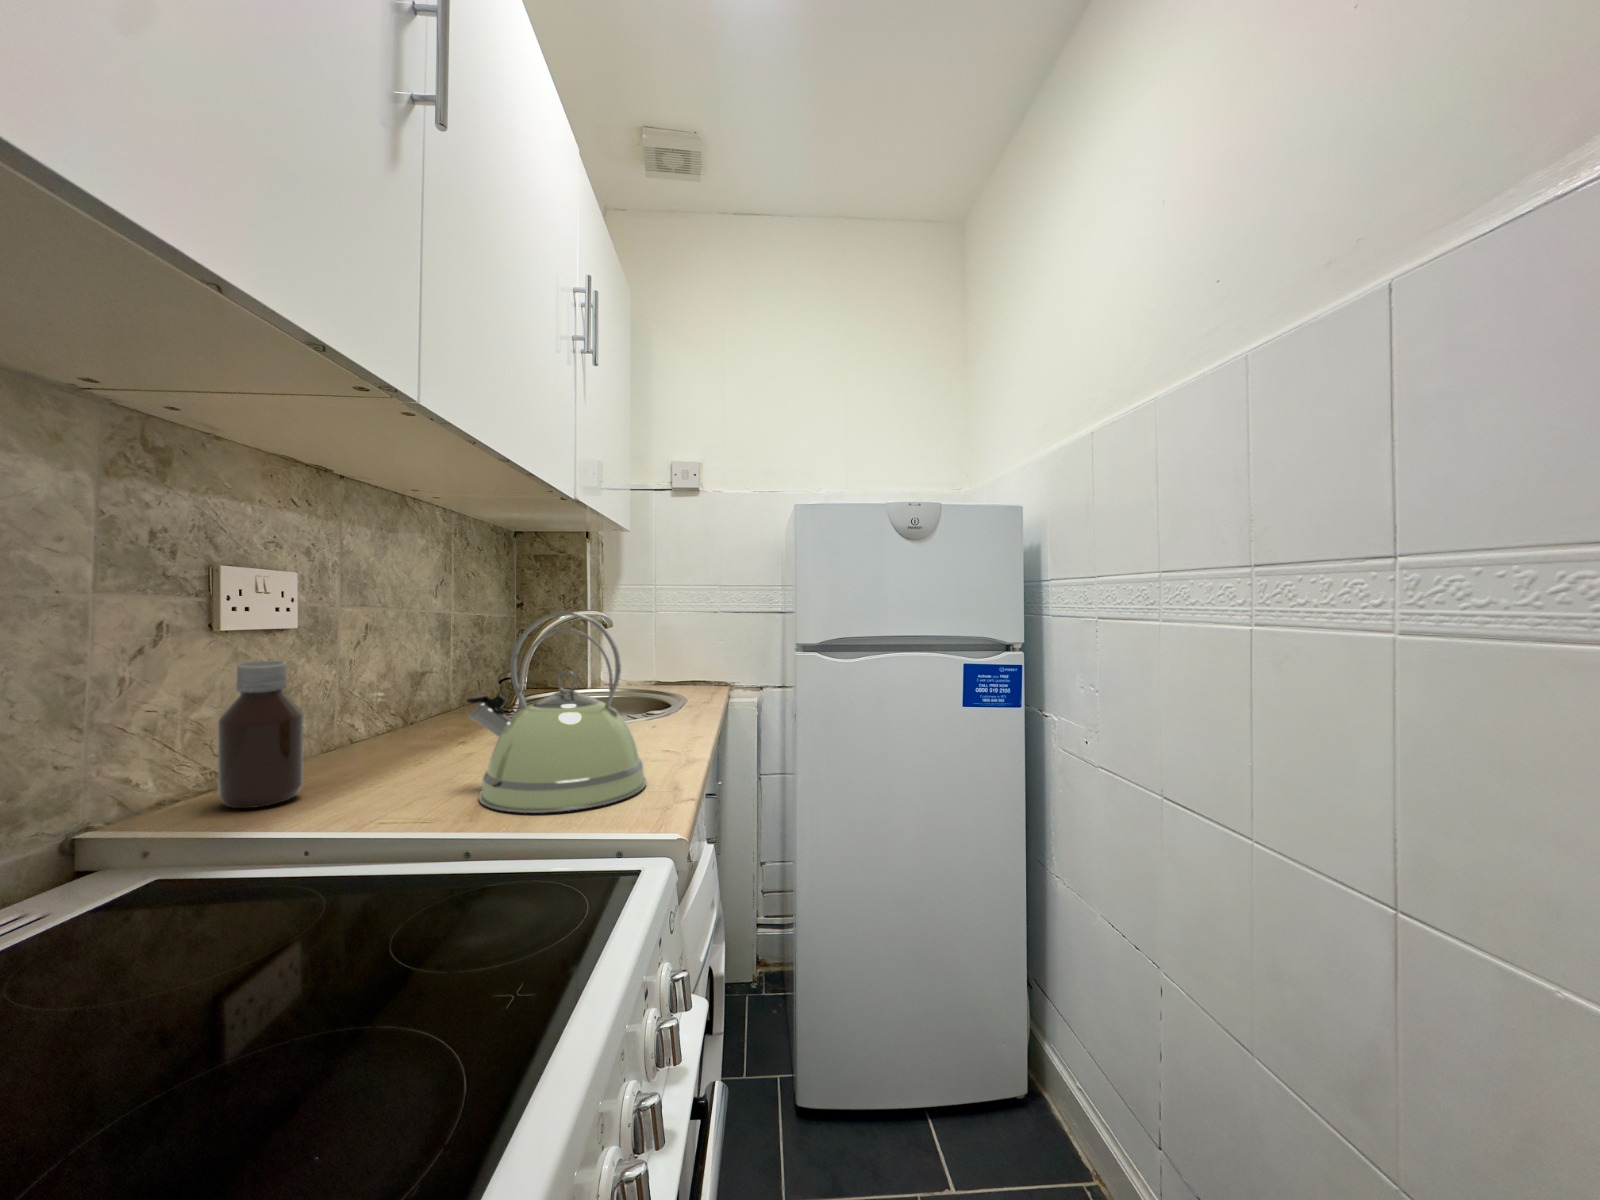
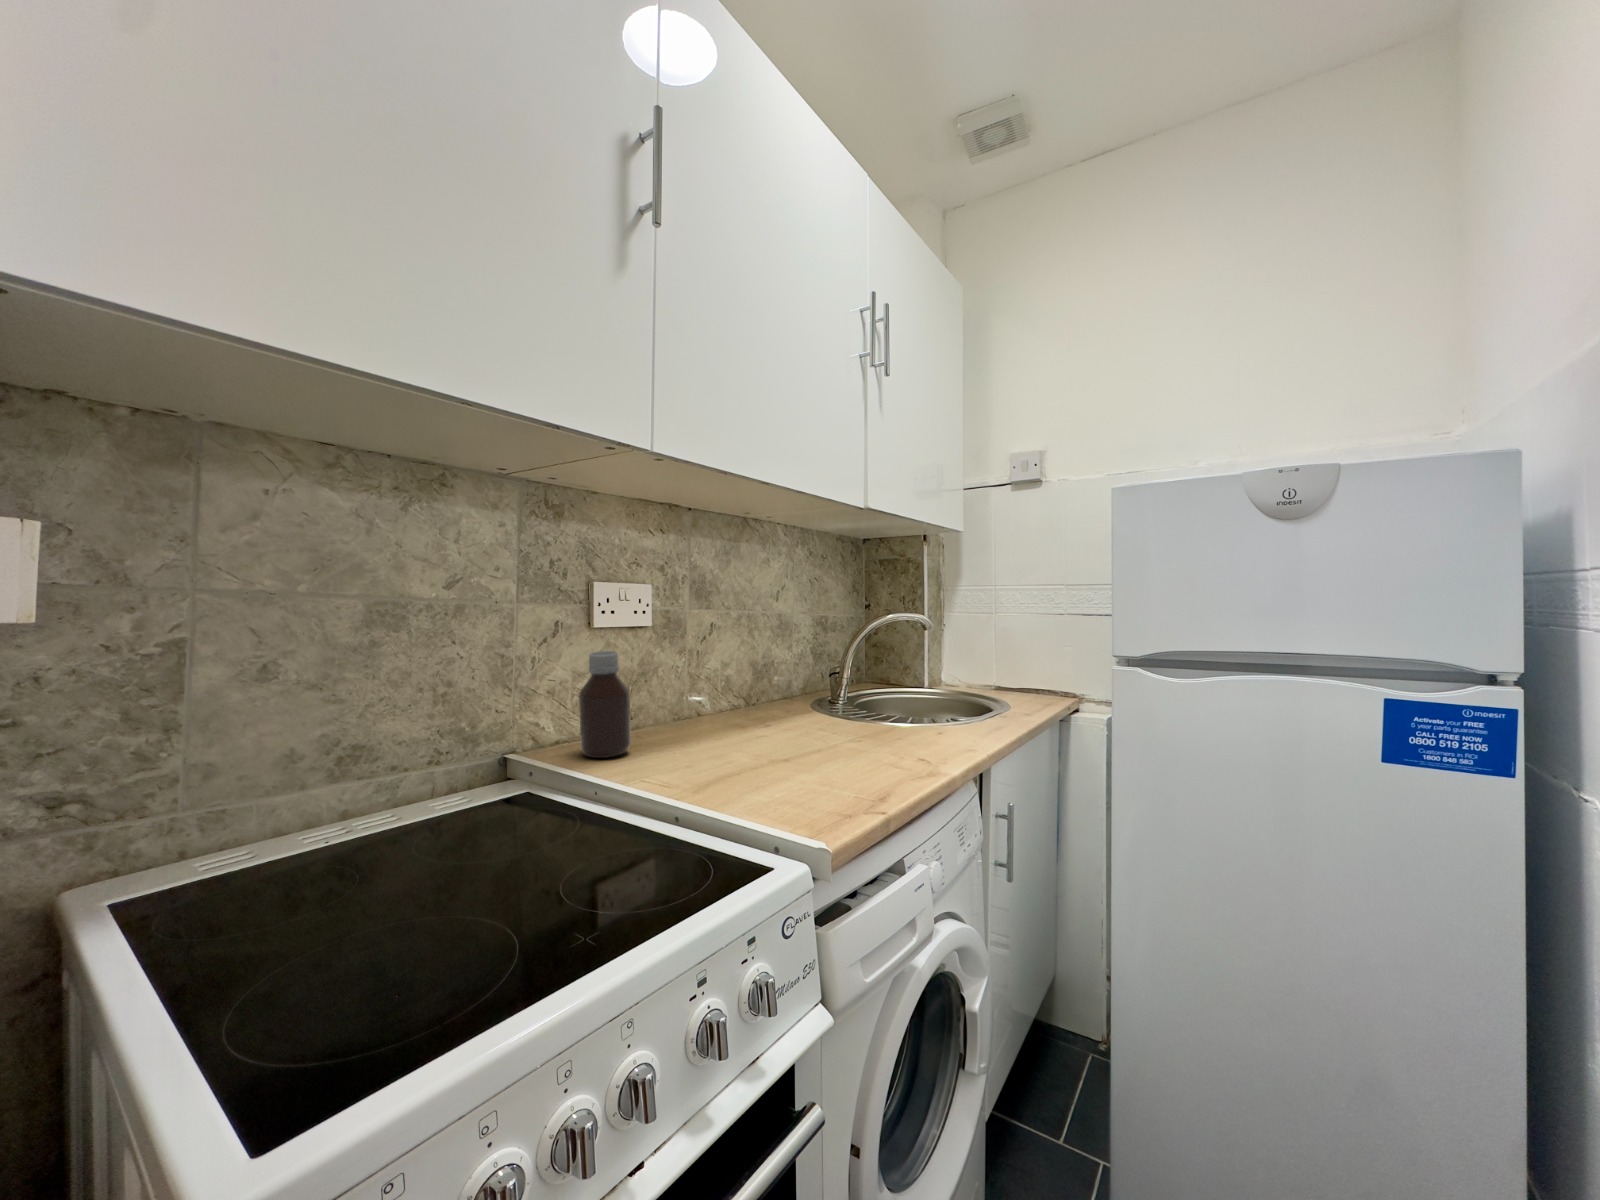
kettle: present [466,611,646,813] -> none [722,618,869,807]

